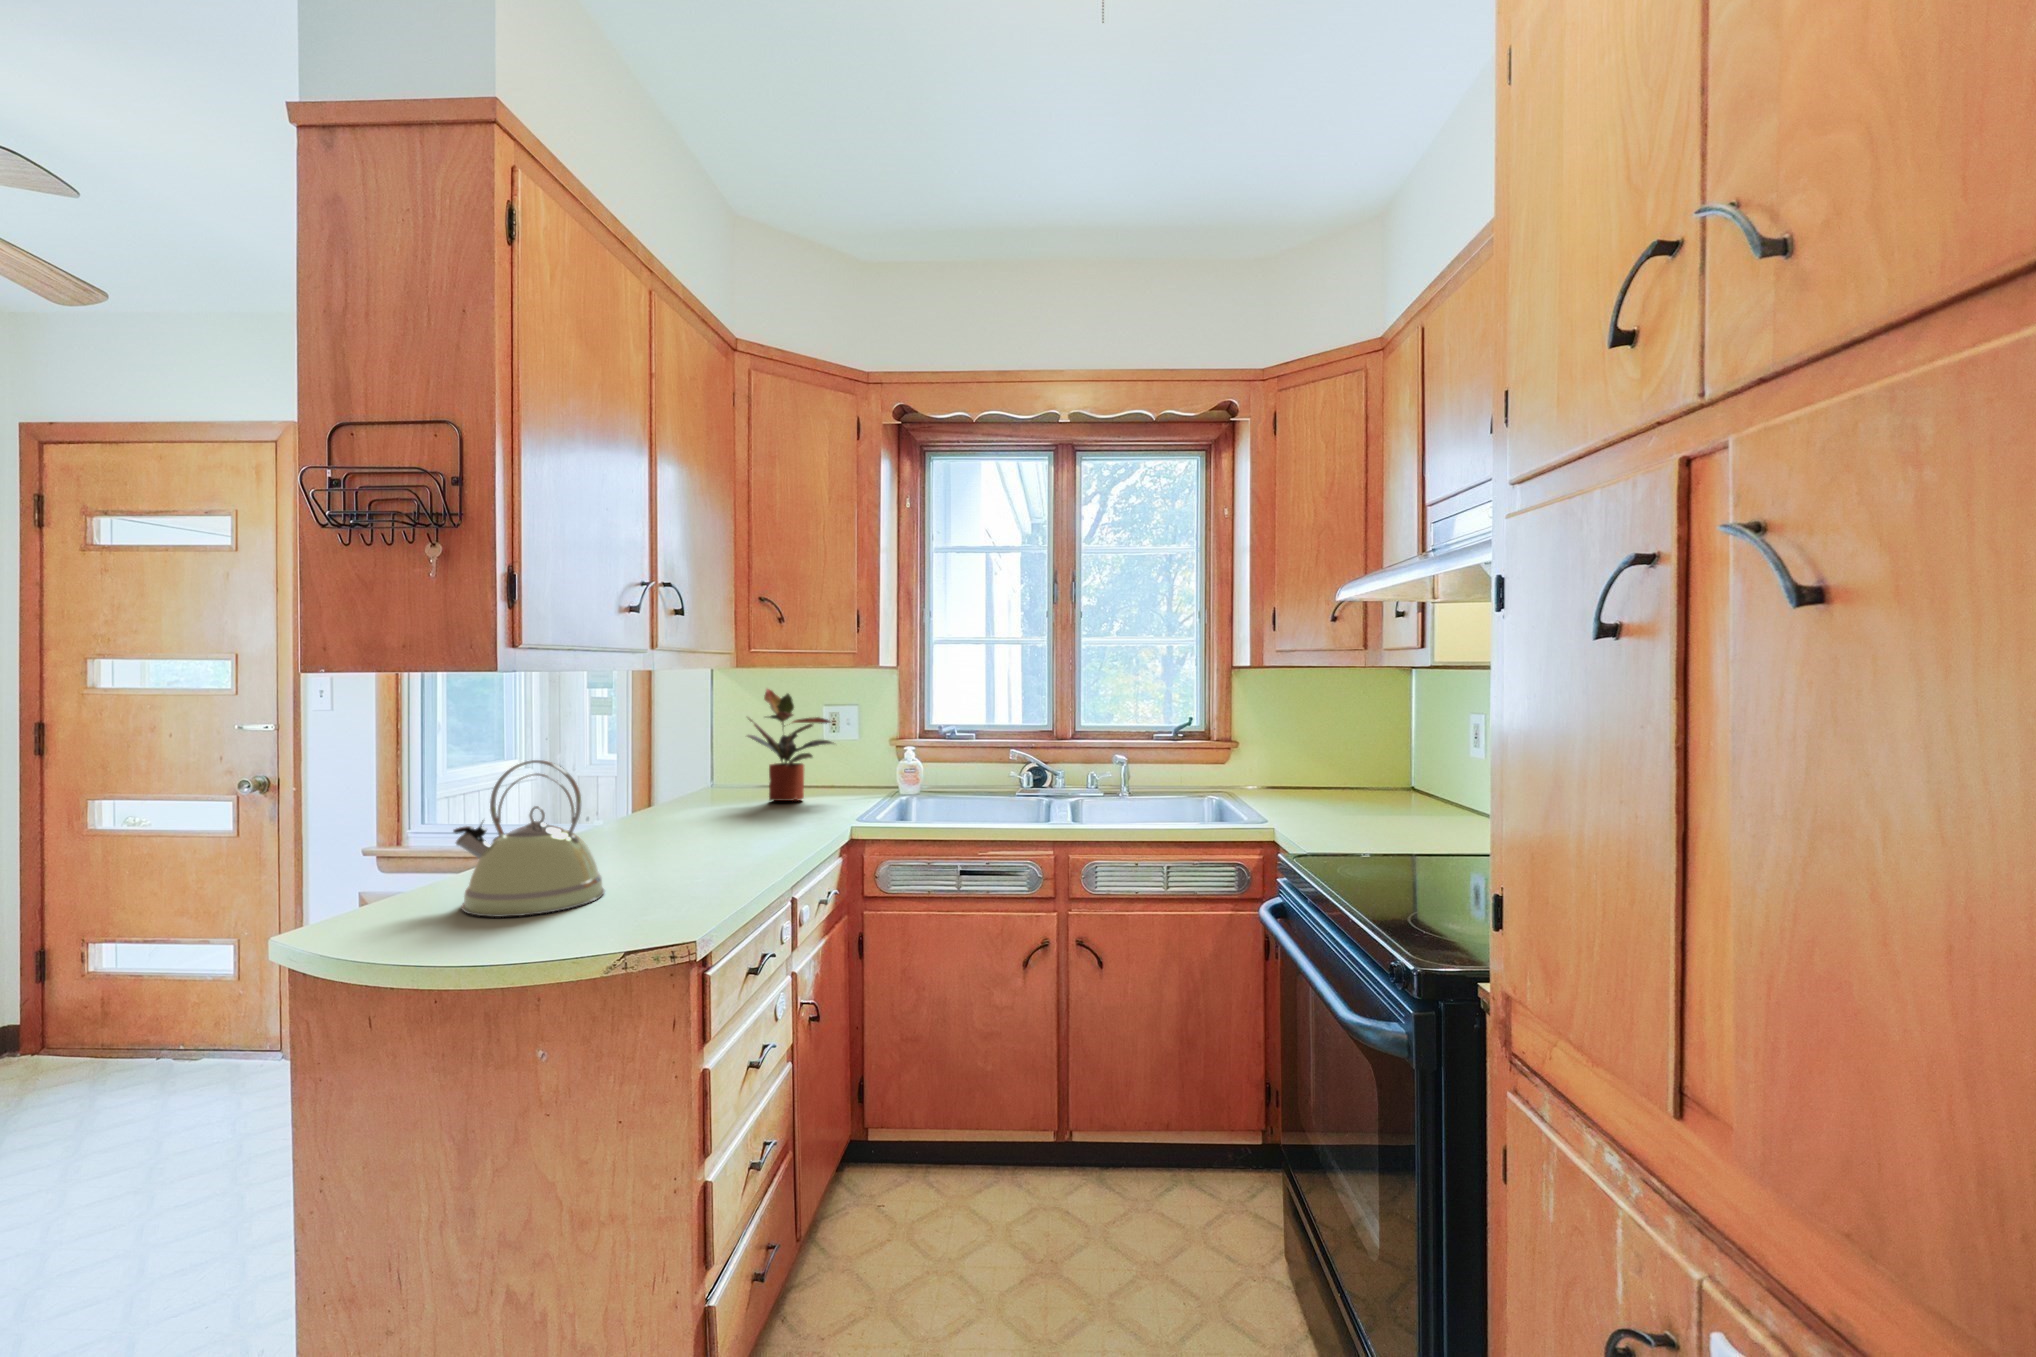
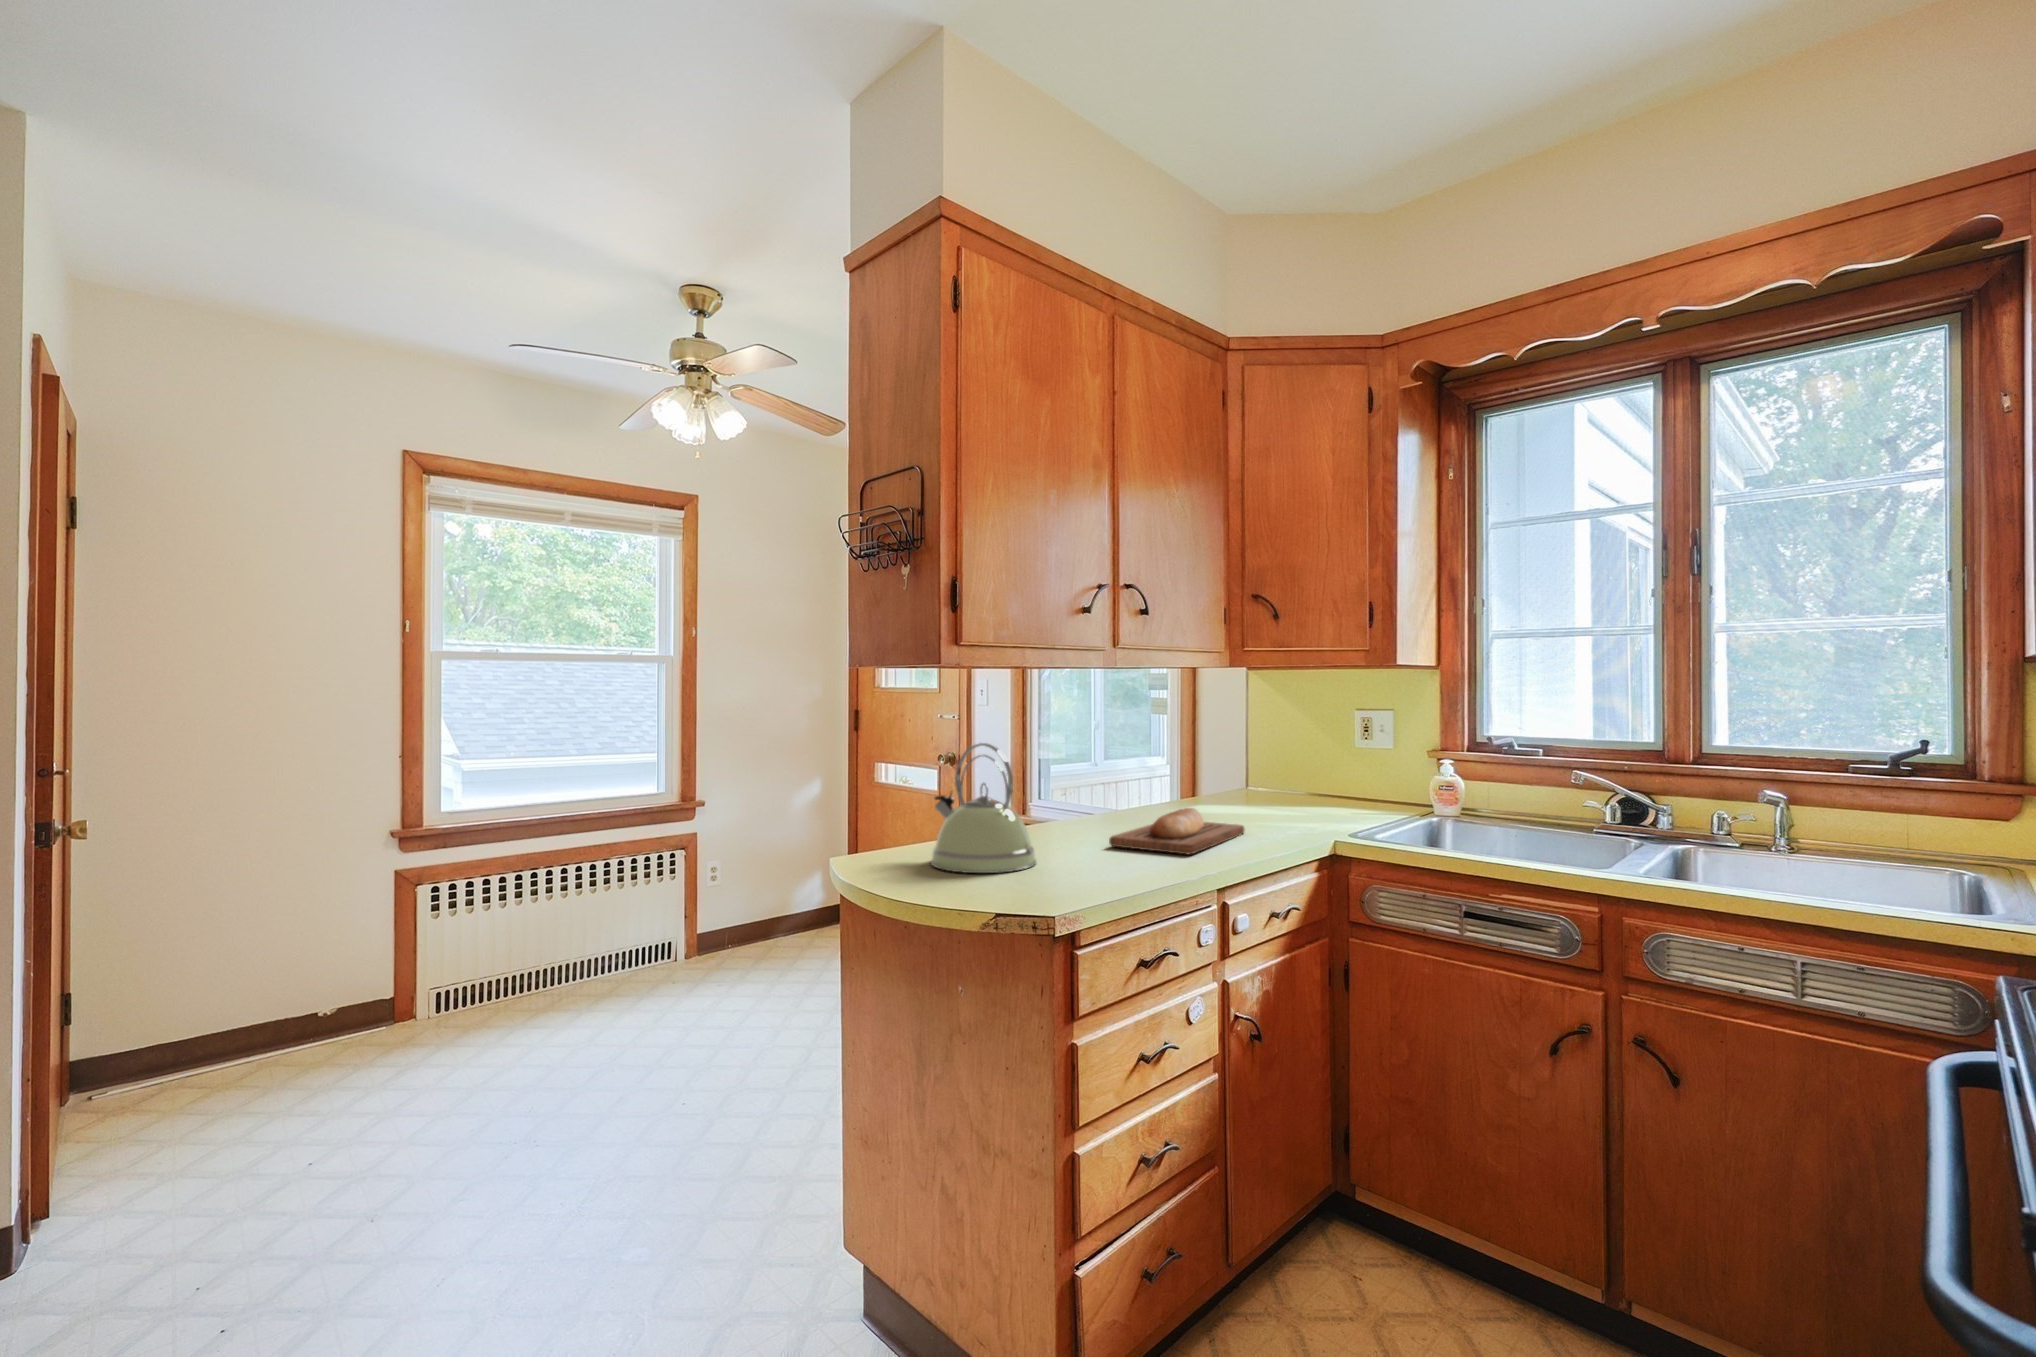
potted plant: present [747,689,834,801] -> none [1240,688,1347,811]
bread loaf: none [662,809,774,858] -> present [1109,808,1244,854]

